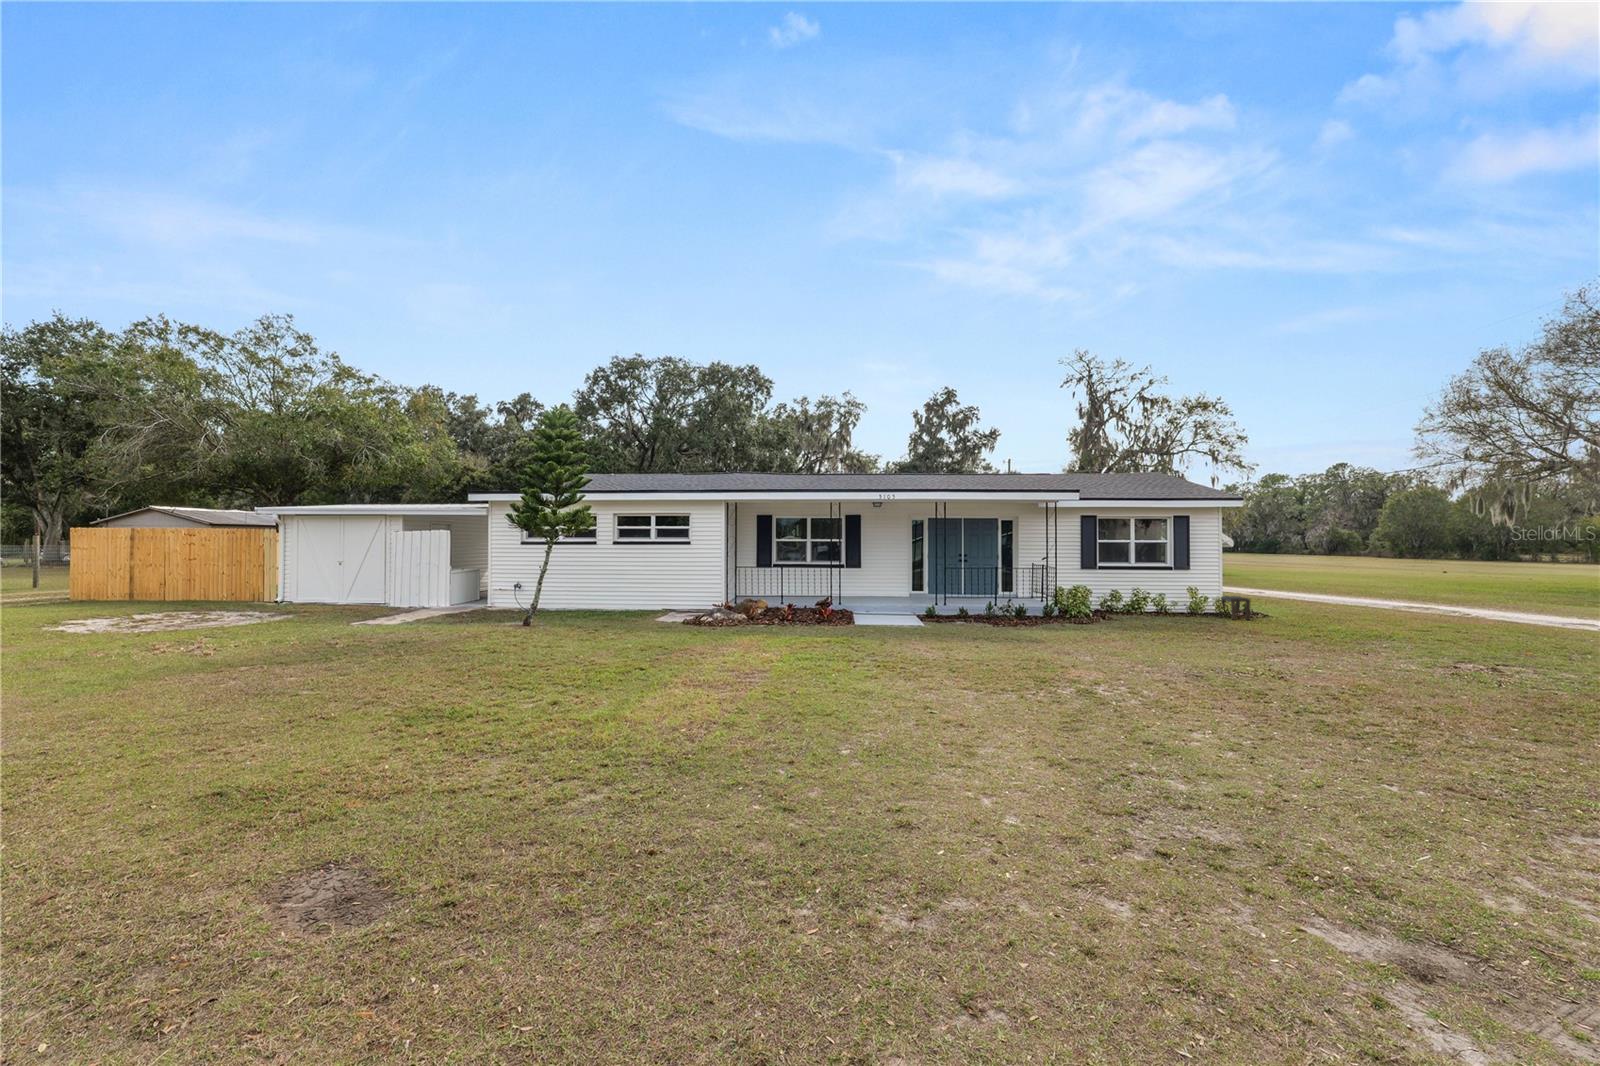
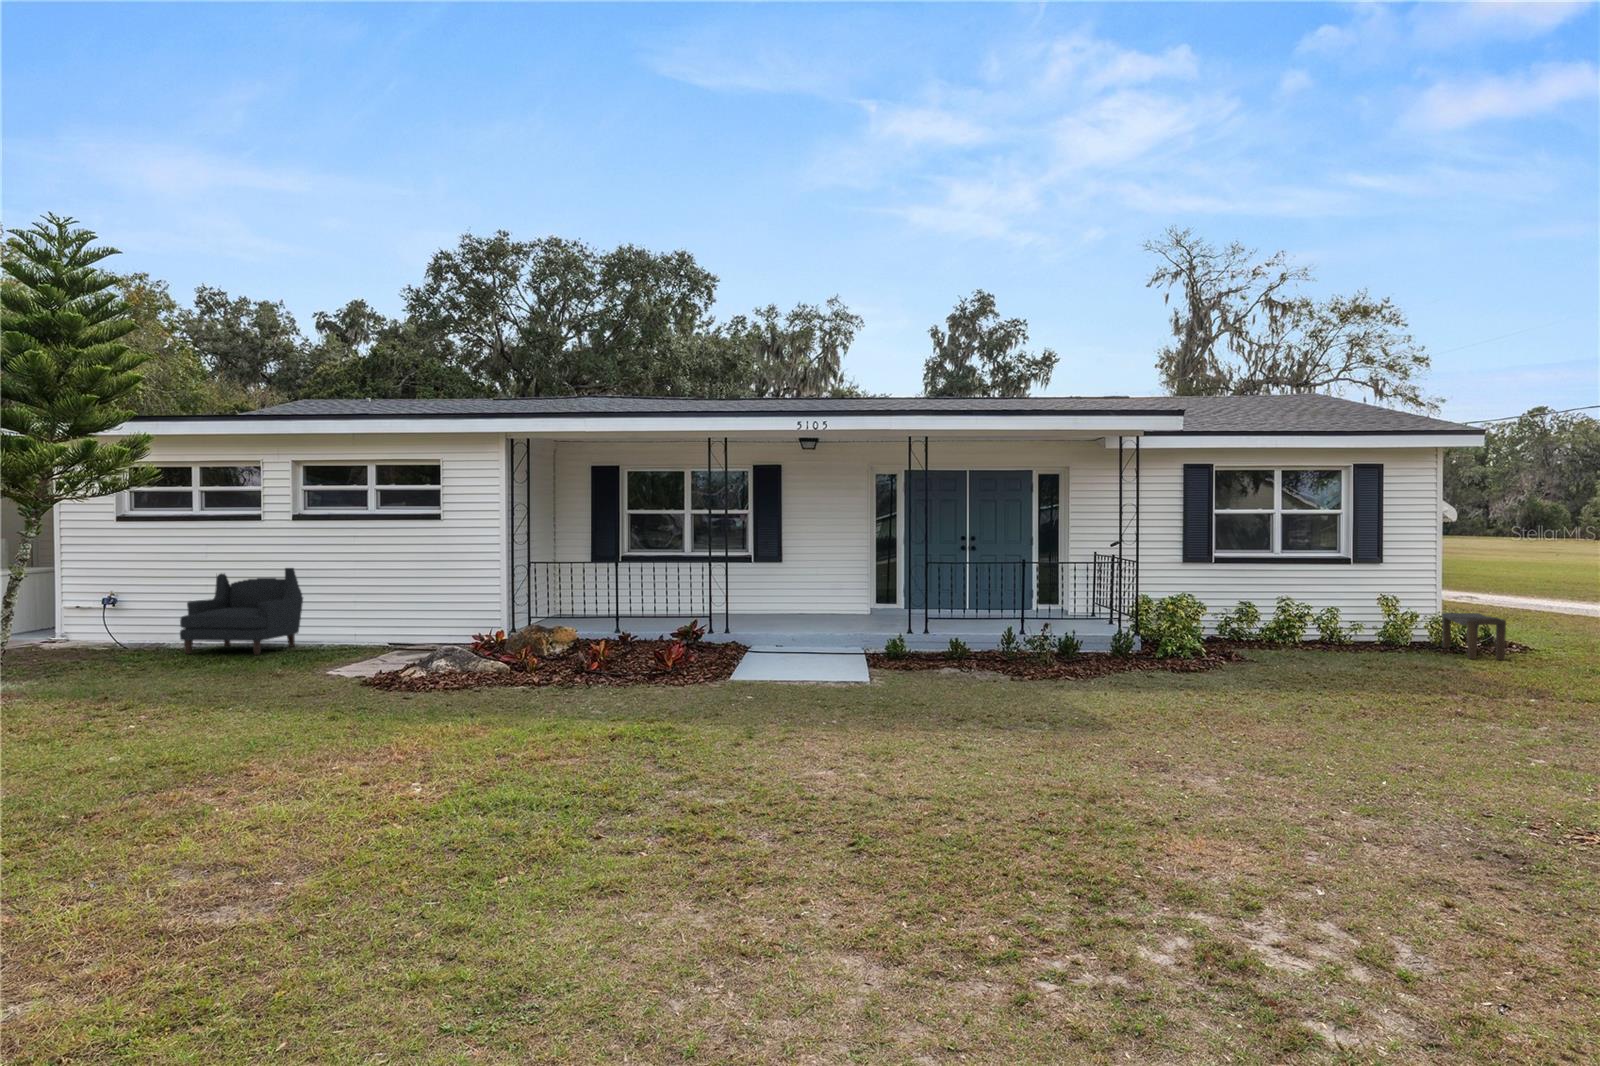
chair: none [552,564,609,616] -> present [180,568,303,655]

